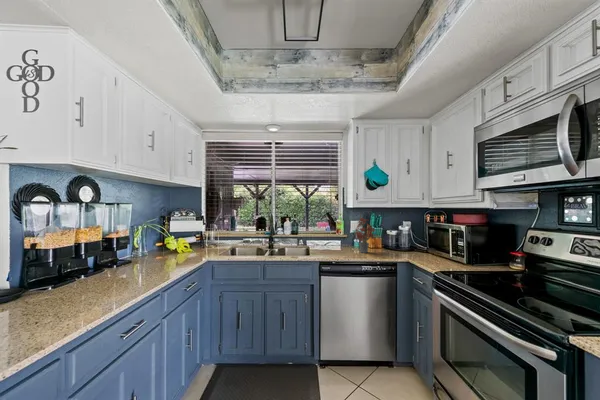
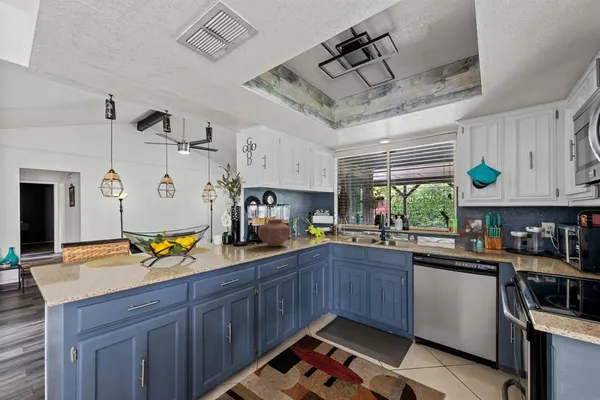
vase: none [50,232,142,291] -> present [258,219,290,246]

